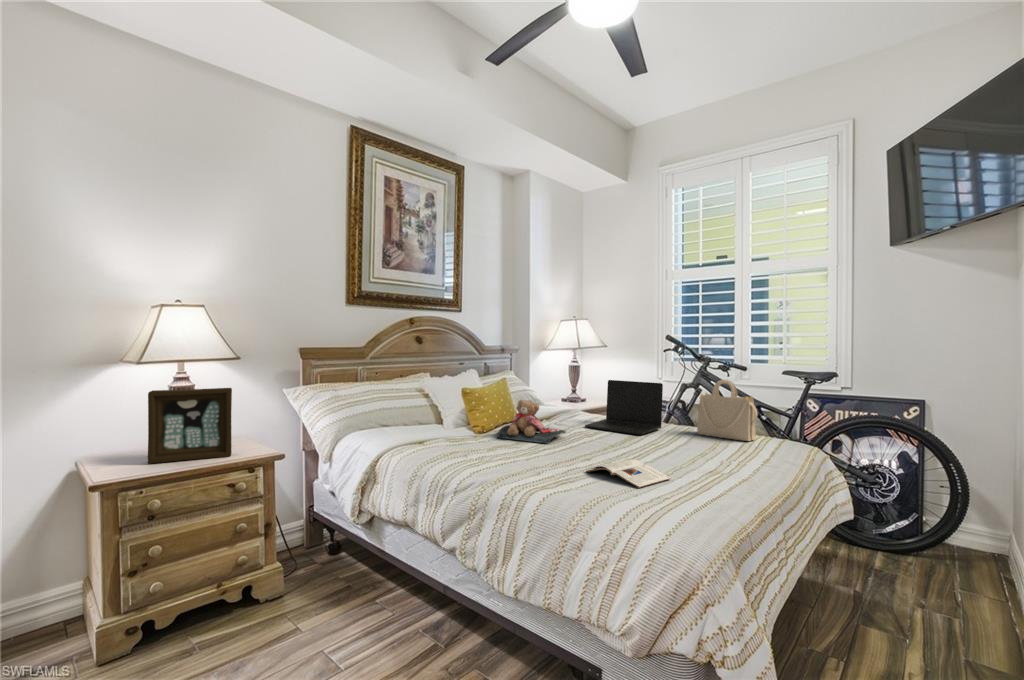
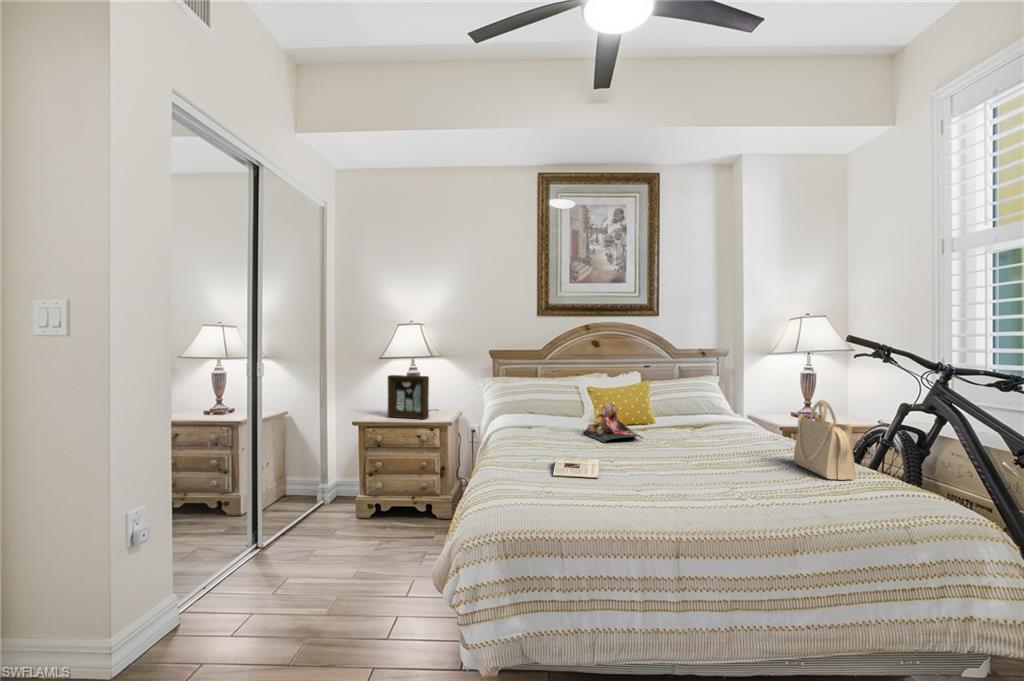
laptop: present [585,380,663,435] -> none [692,392,775,453]

